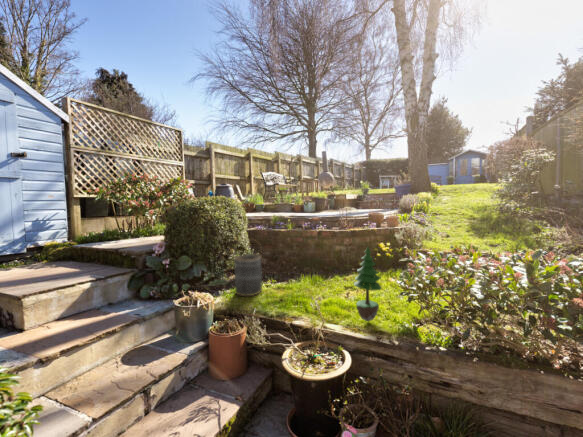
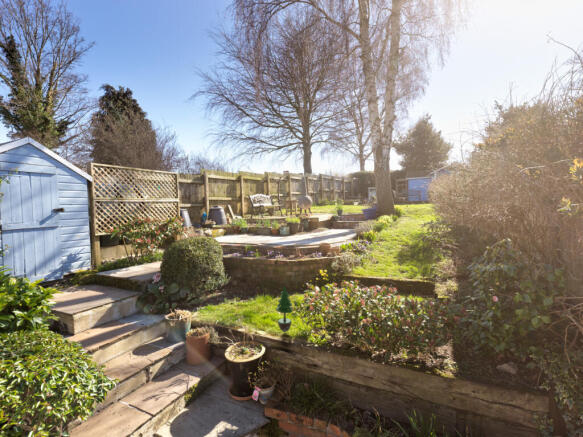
basket: present [234,254,262,296] -> none [207,272,228,312]

